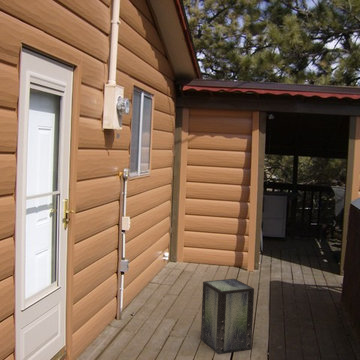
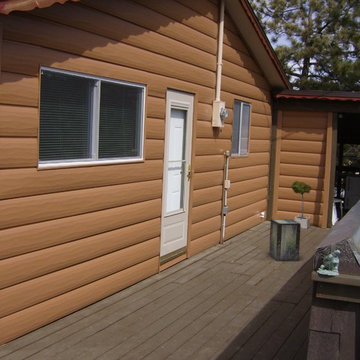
potted tree: none [205,206,233,273] -> present [292,181,312,229]

